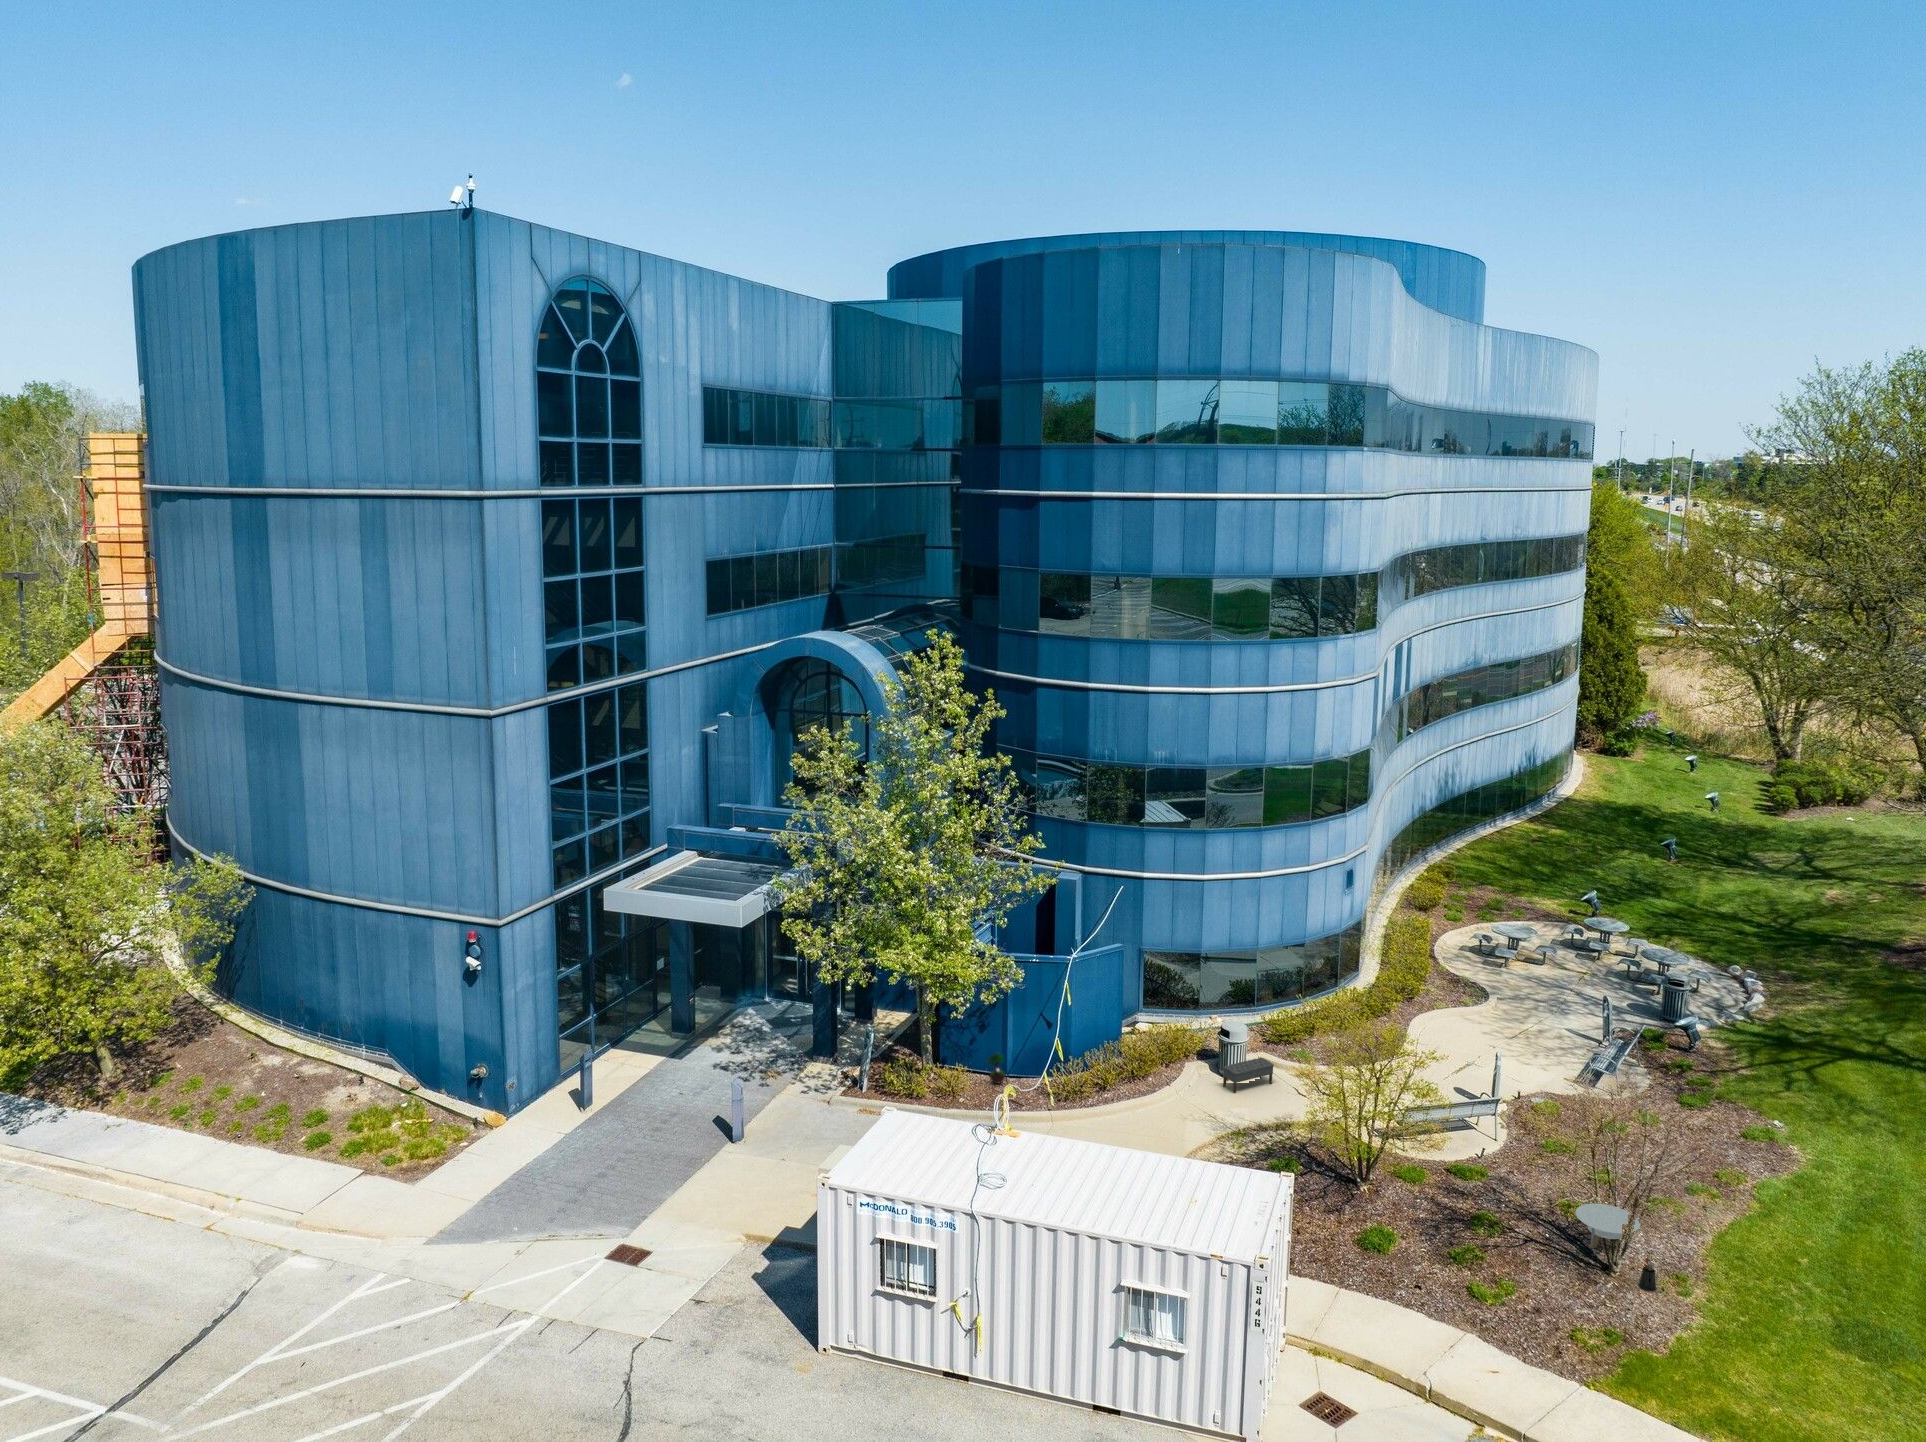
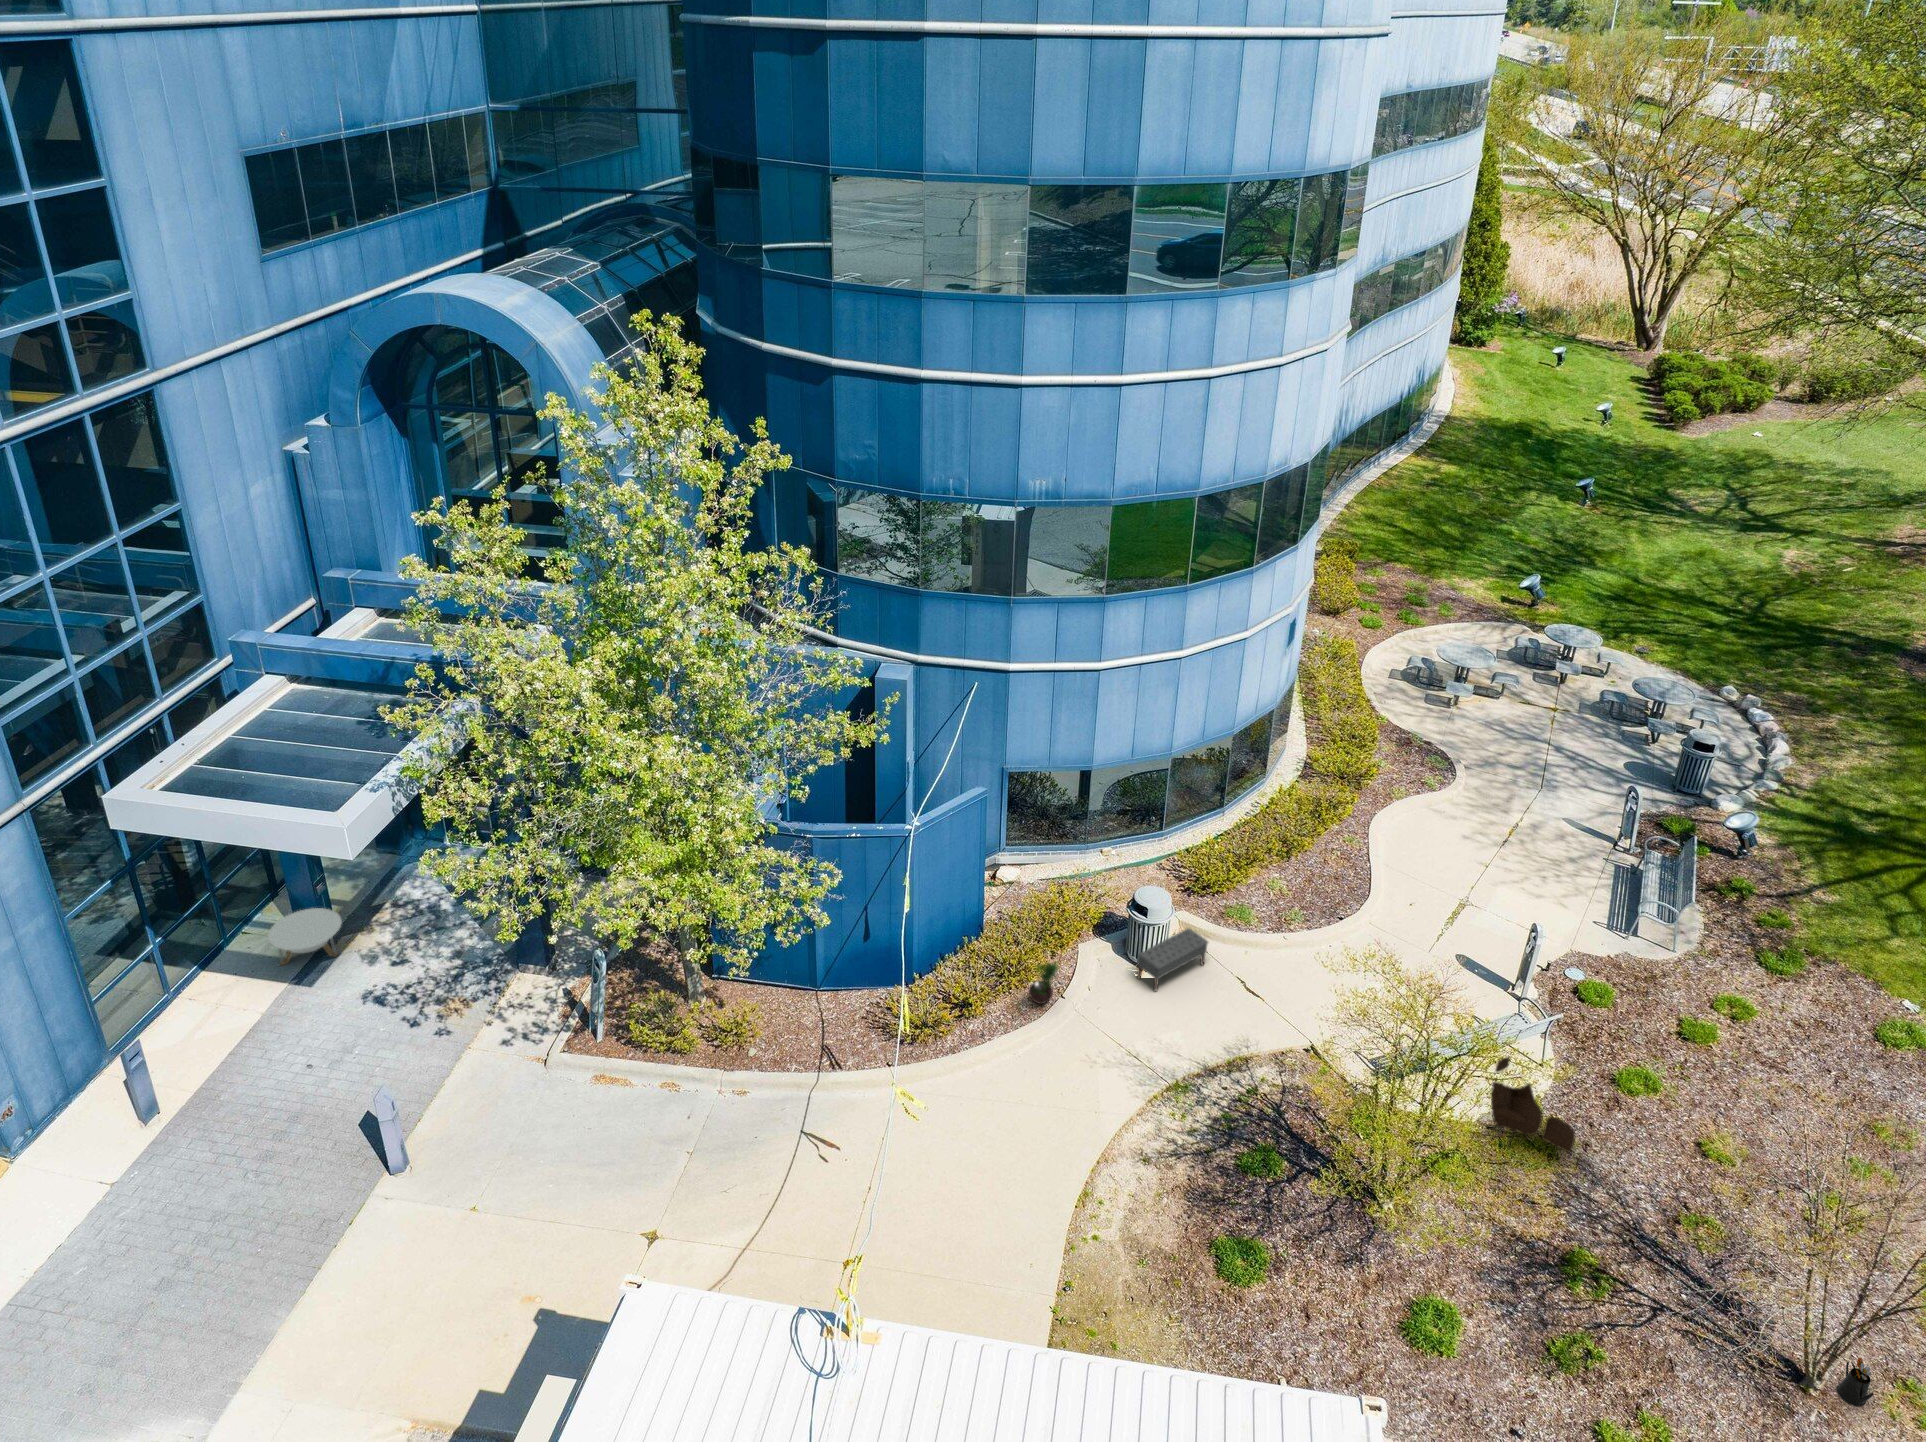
potted tree: present [988,1053,1005,1084] -> present [1029,960,1059,1004]
lounge chair: none [1444,1112,1505,1182] -> present [1487,1057,1576,1159]
round table: present [1576,1203,1640,1249] -> present [268,908,342,965]

